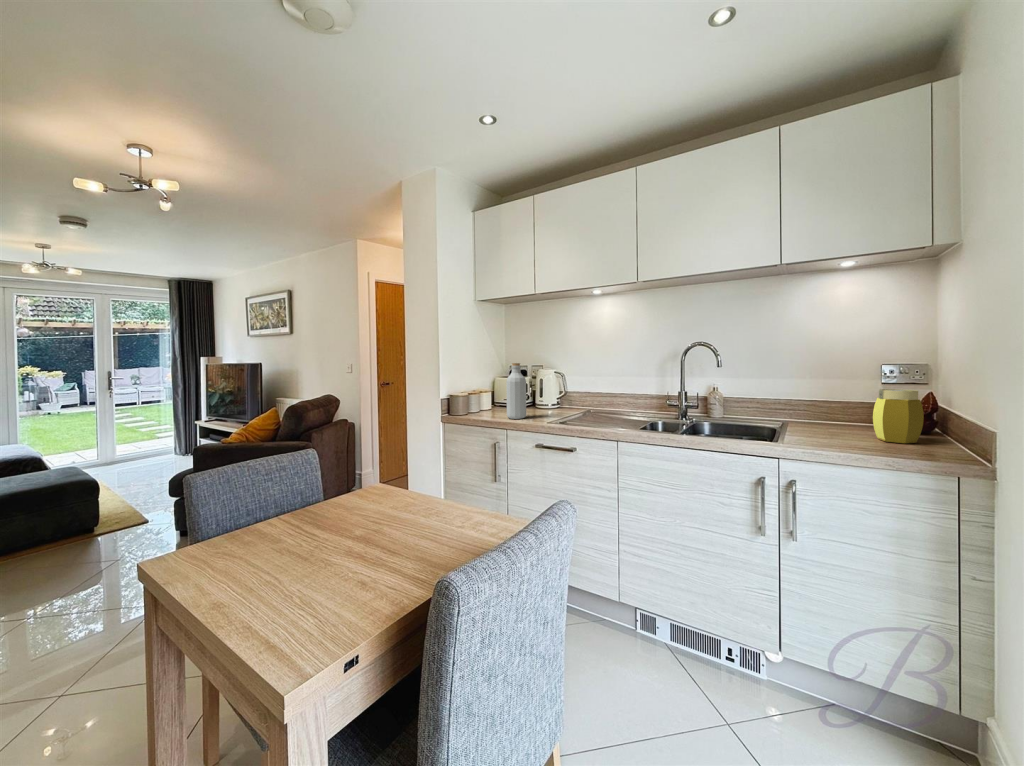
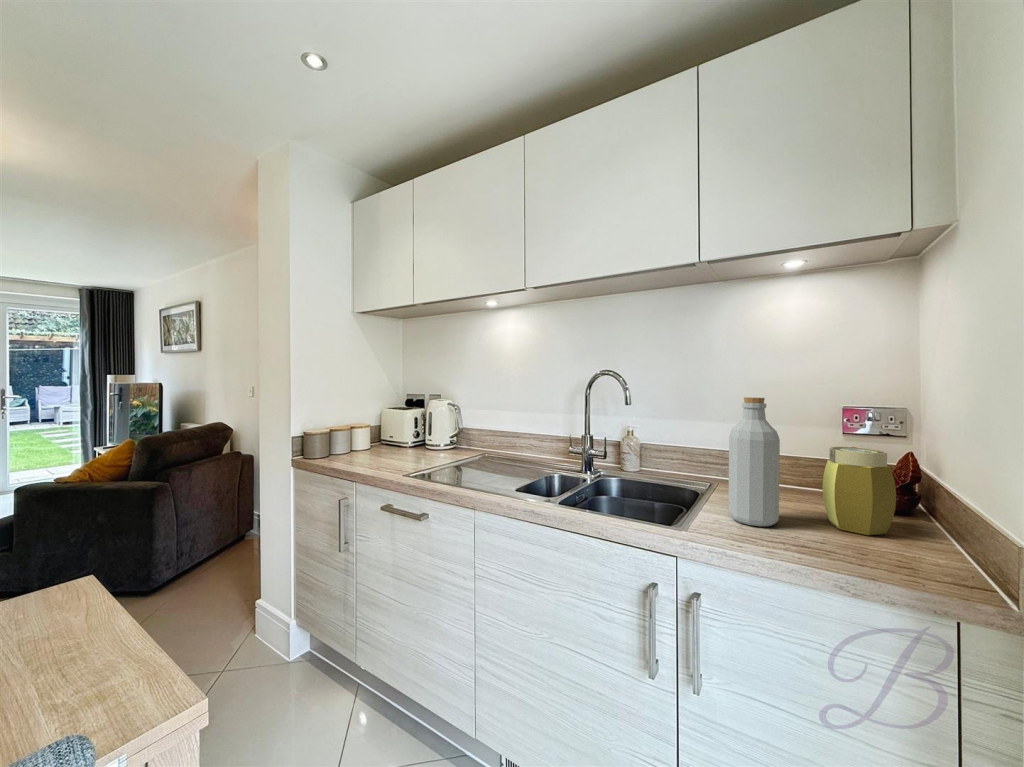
bottle: present [506,363,526,419] -> present [728,397,780,526]

